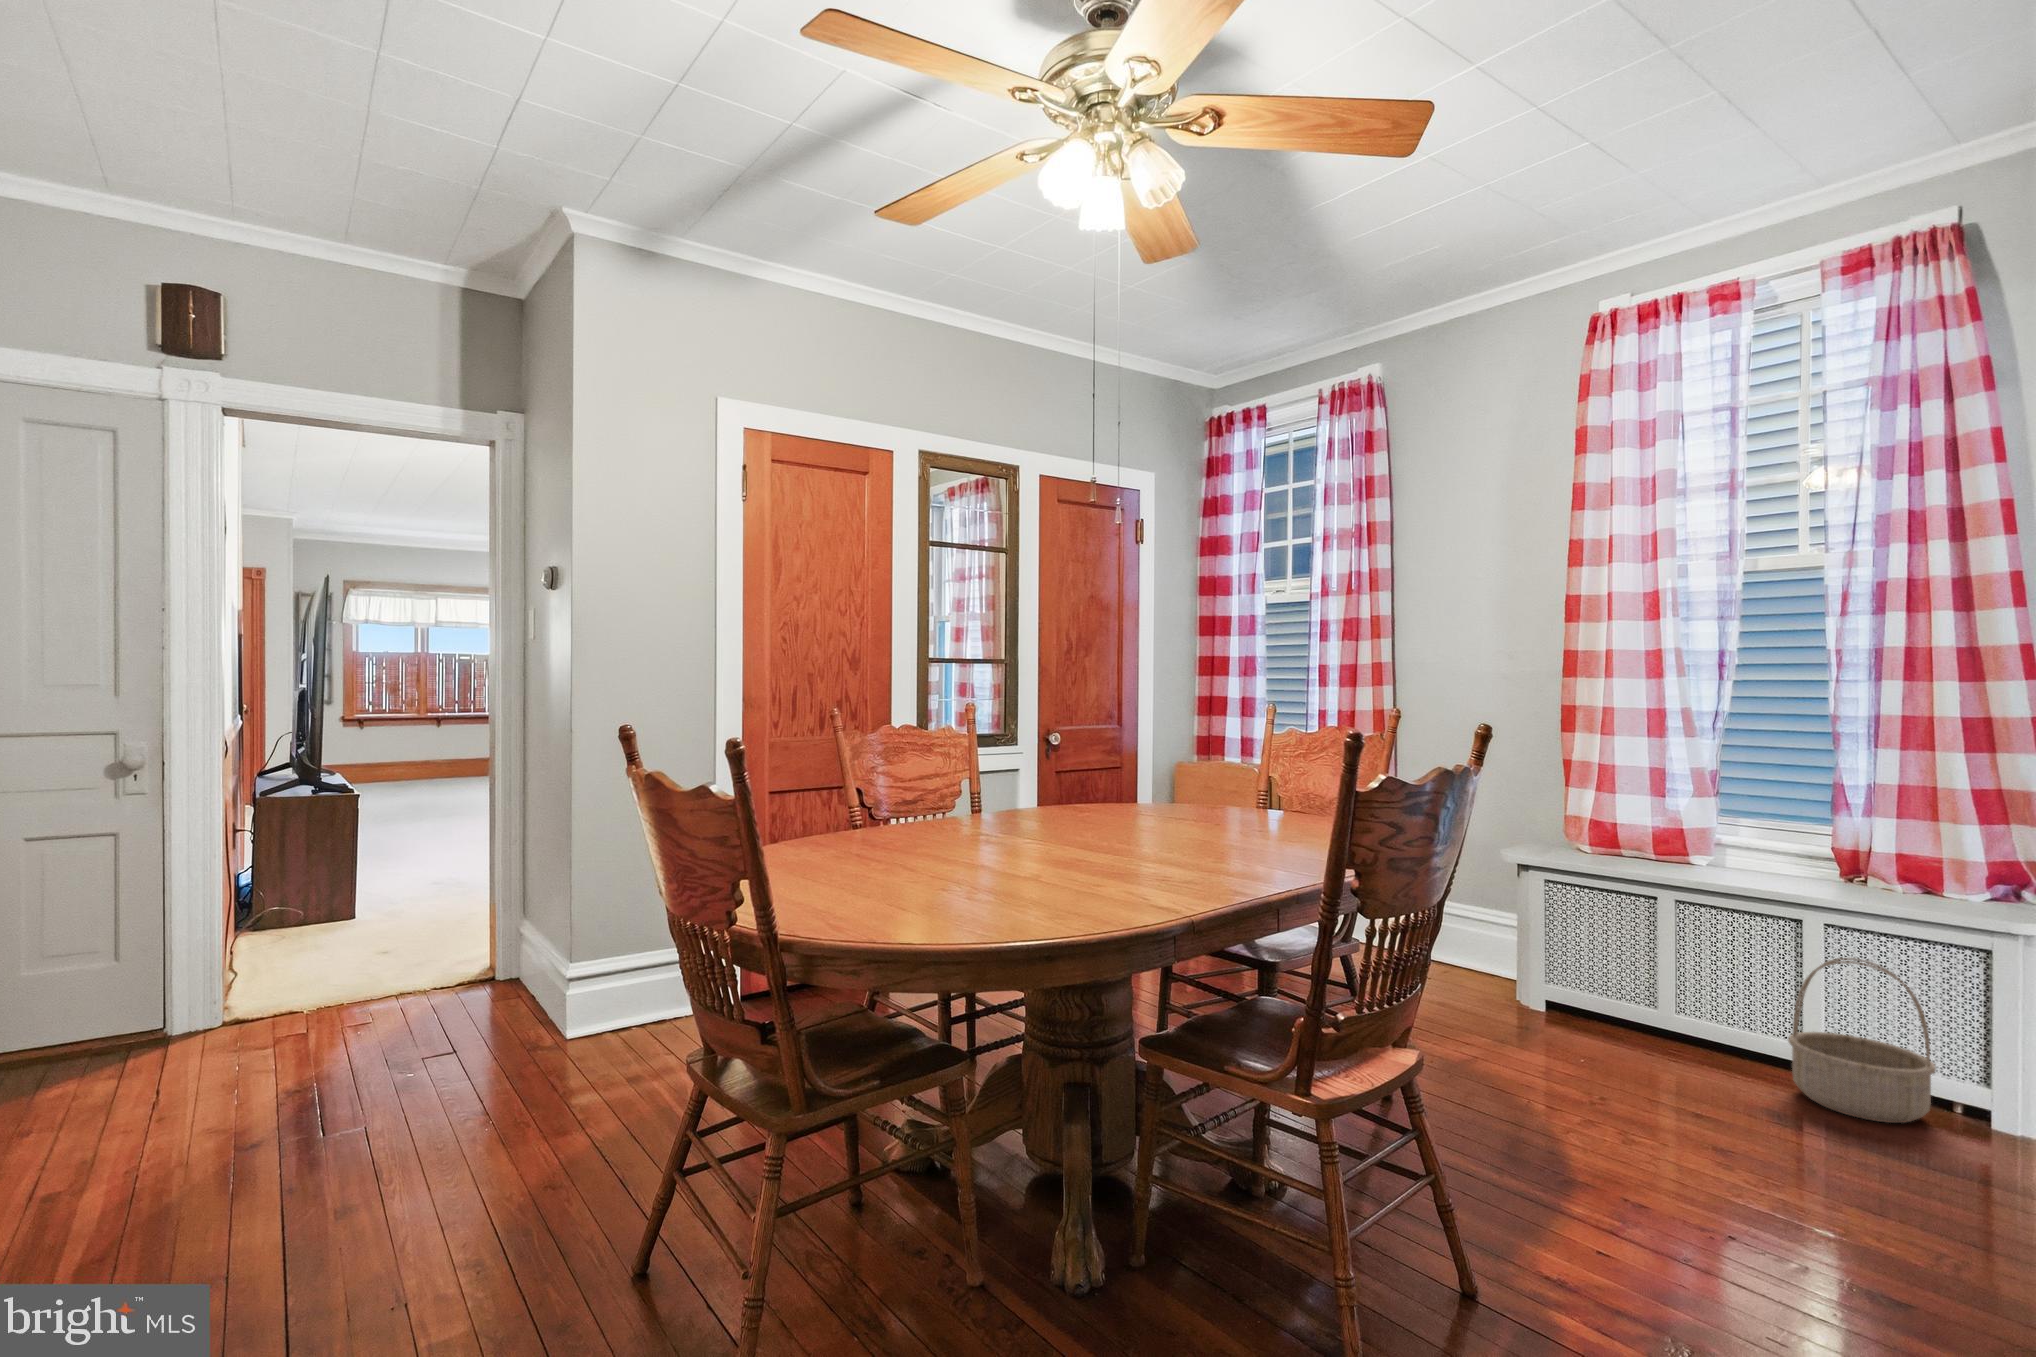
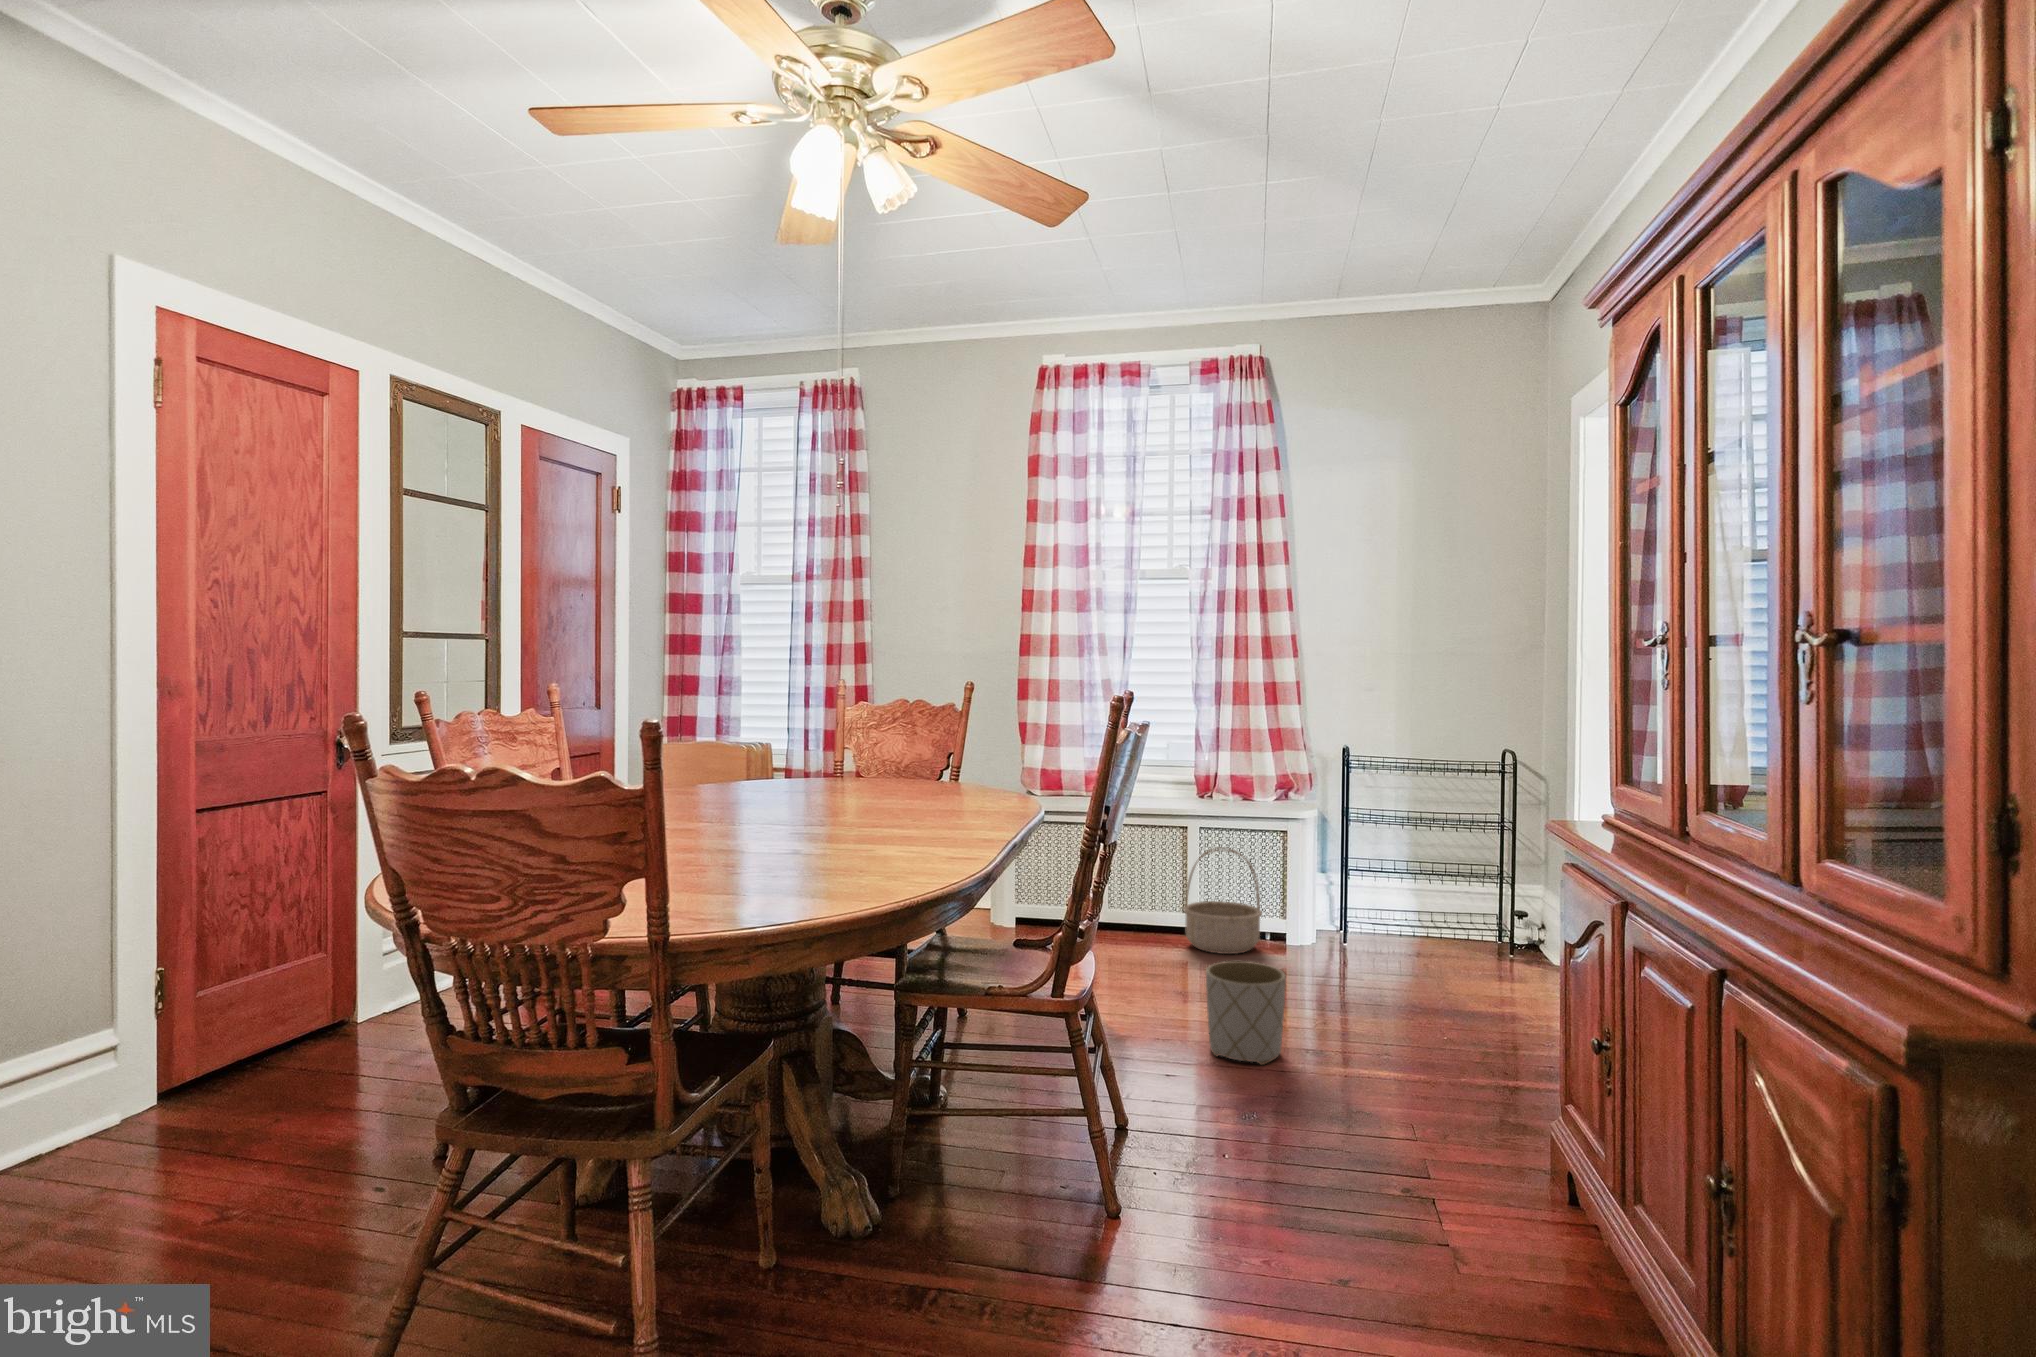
planter: none [1689,1121,1833,1293] -> present [1206,961,1286,1065]

